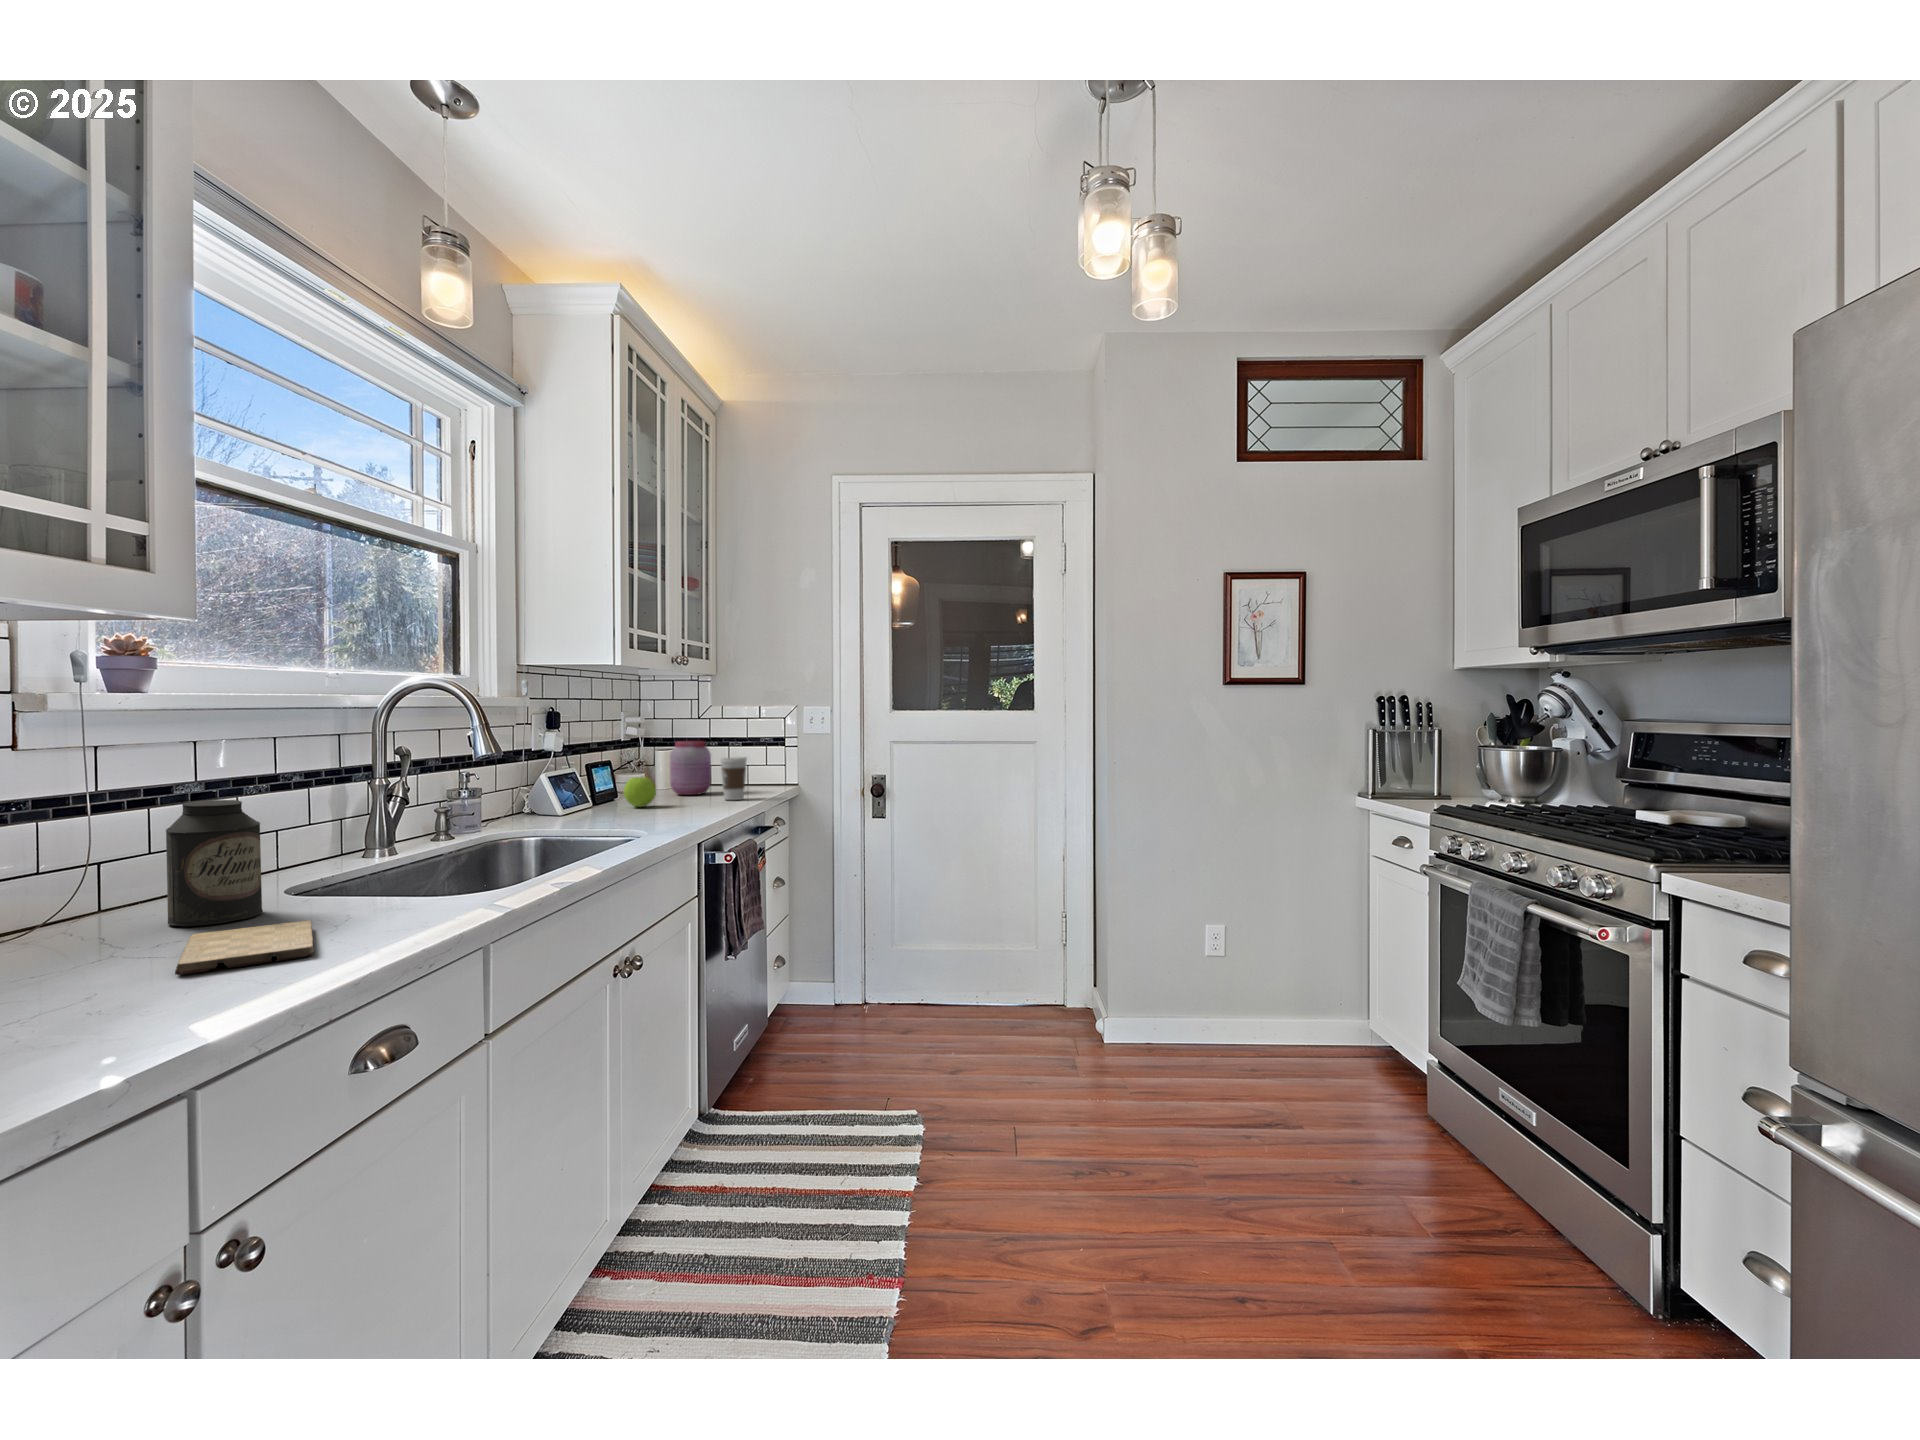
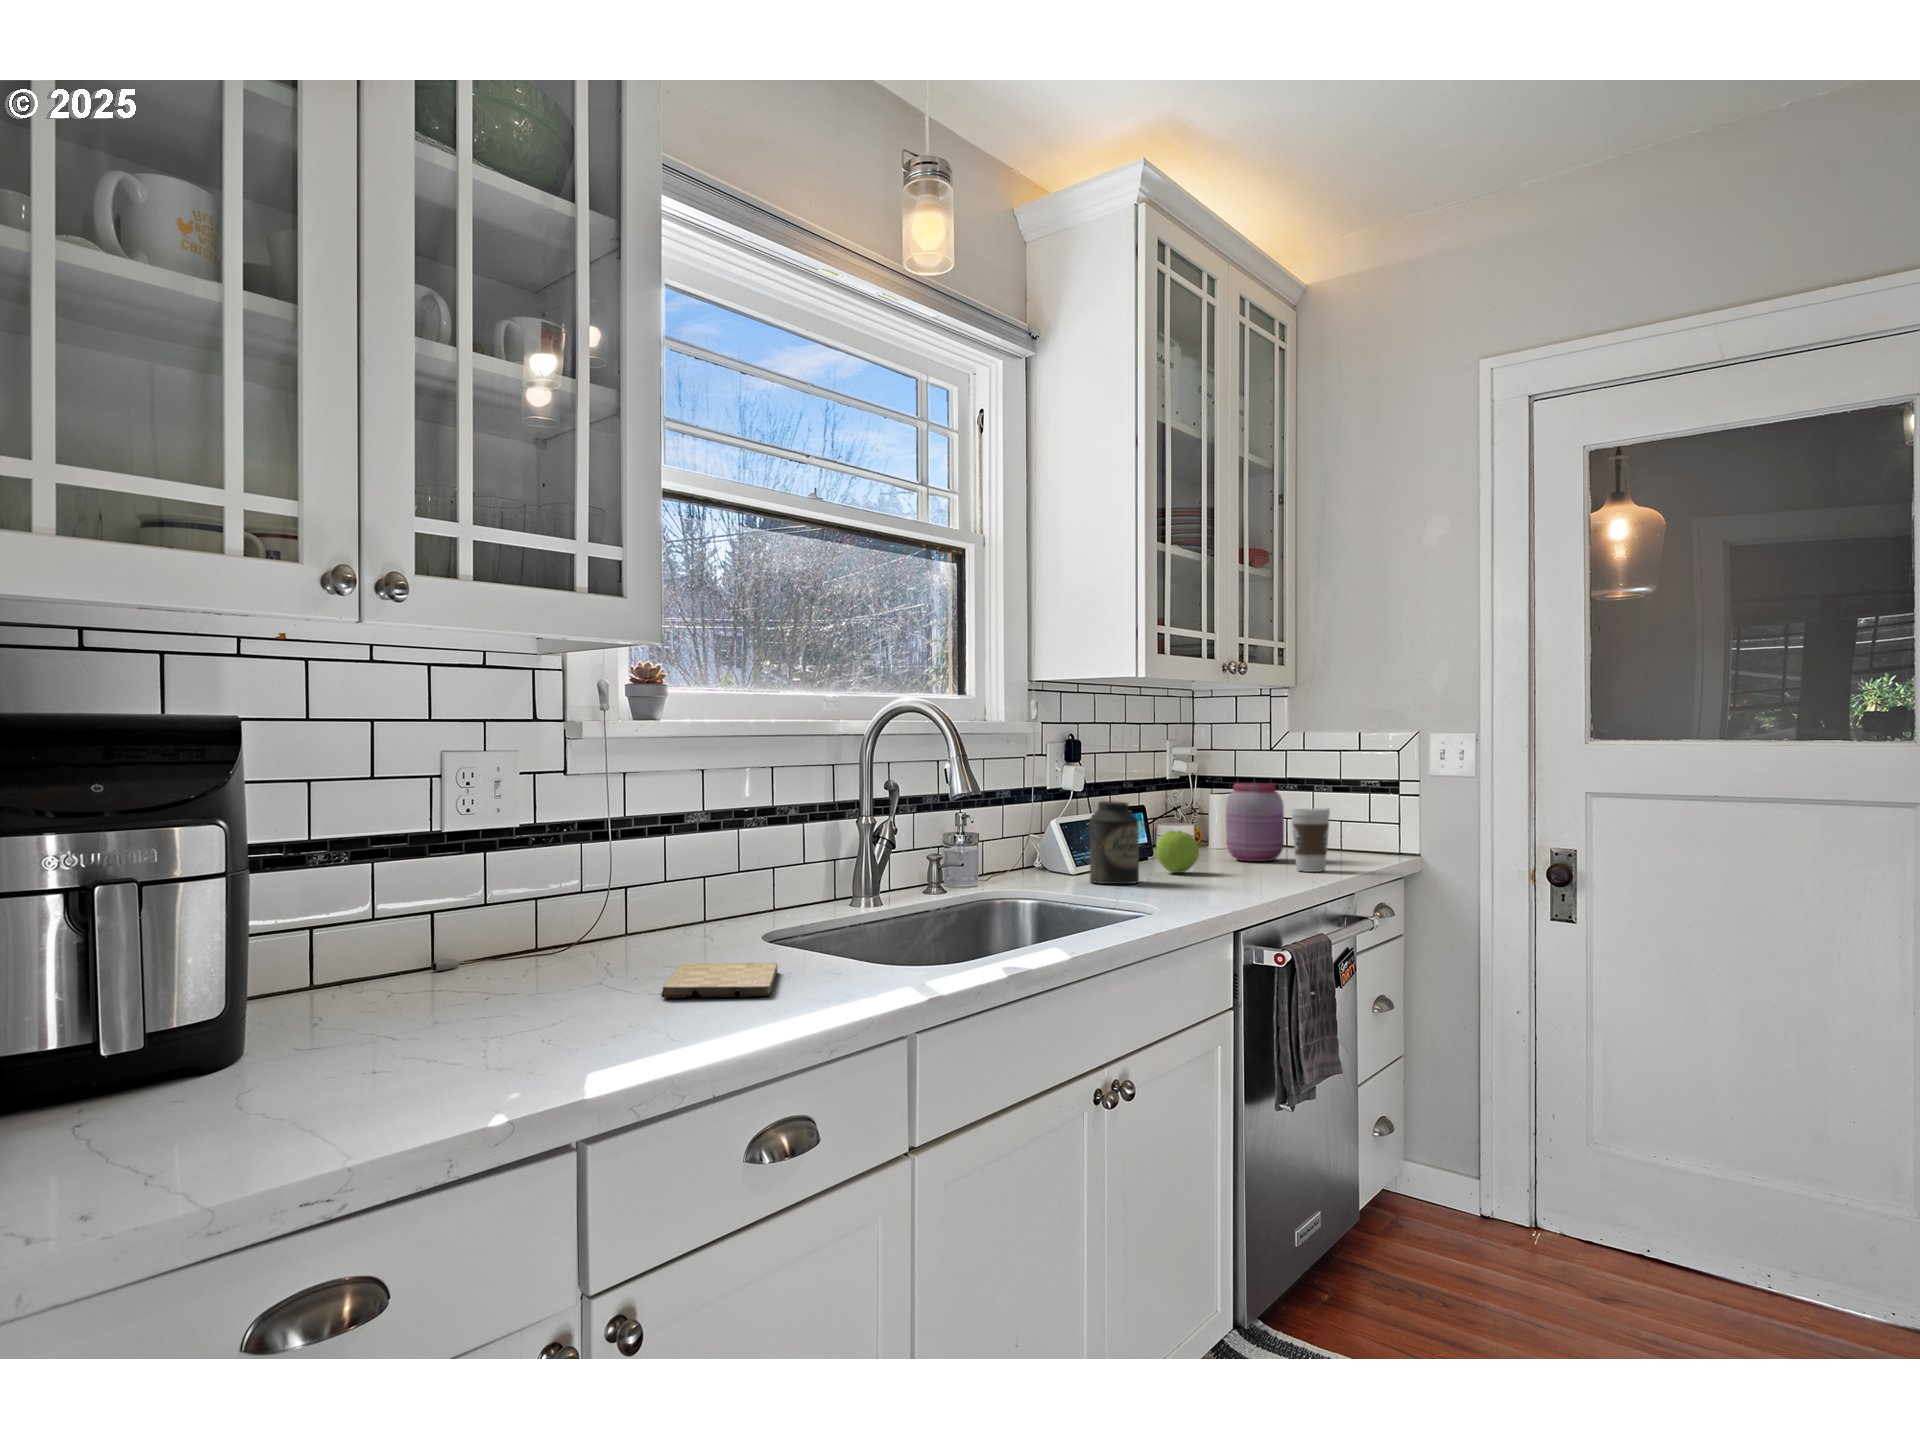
canister: present [166,800,263,926] -> present [1089,801,1139,884]

